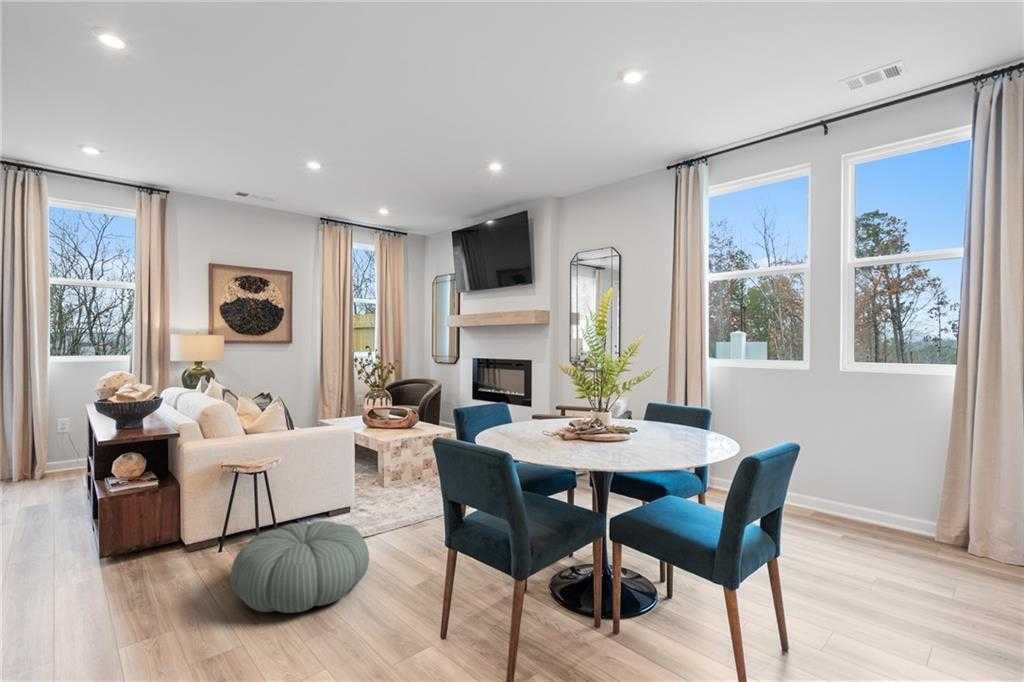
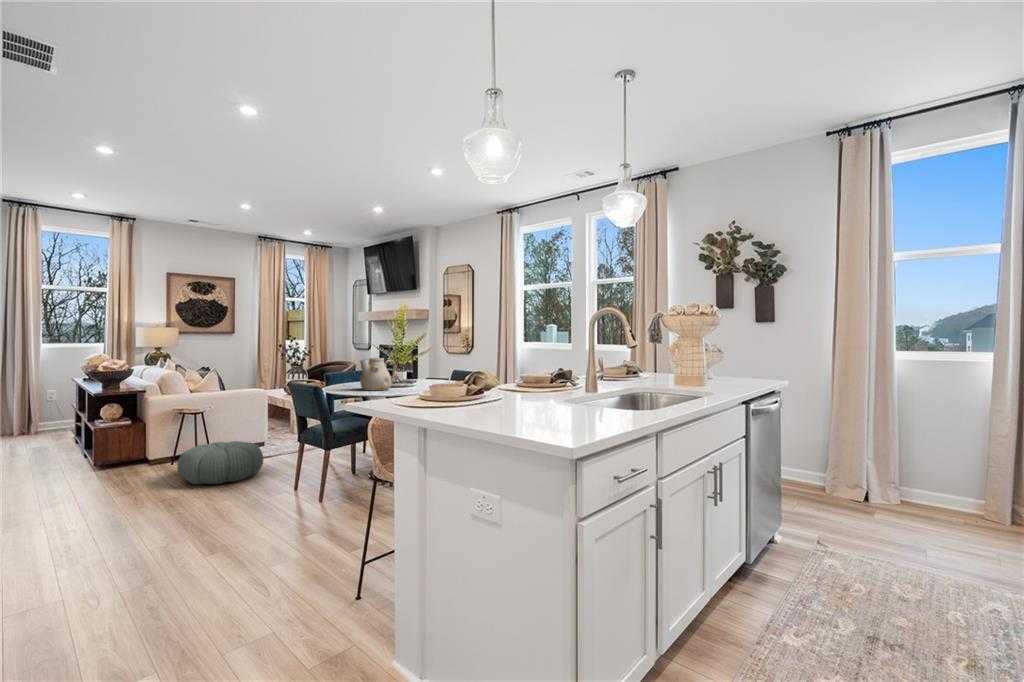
teapot: none [548,385,602,447] -> present [360,358,396,391]

